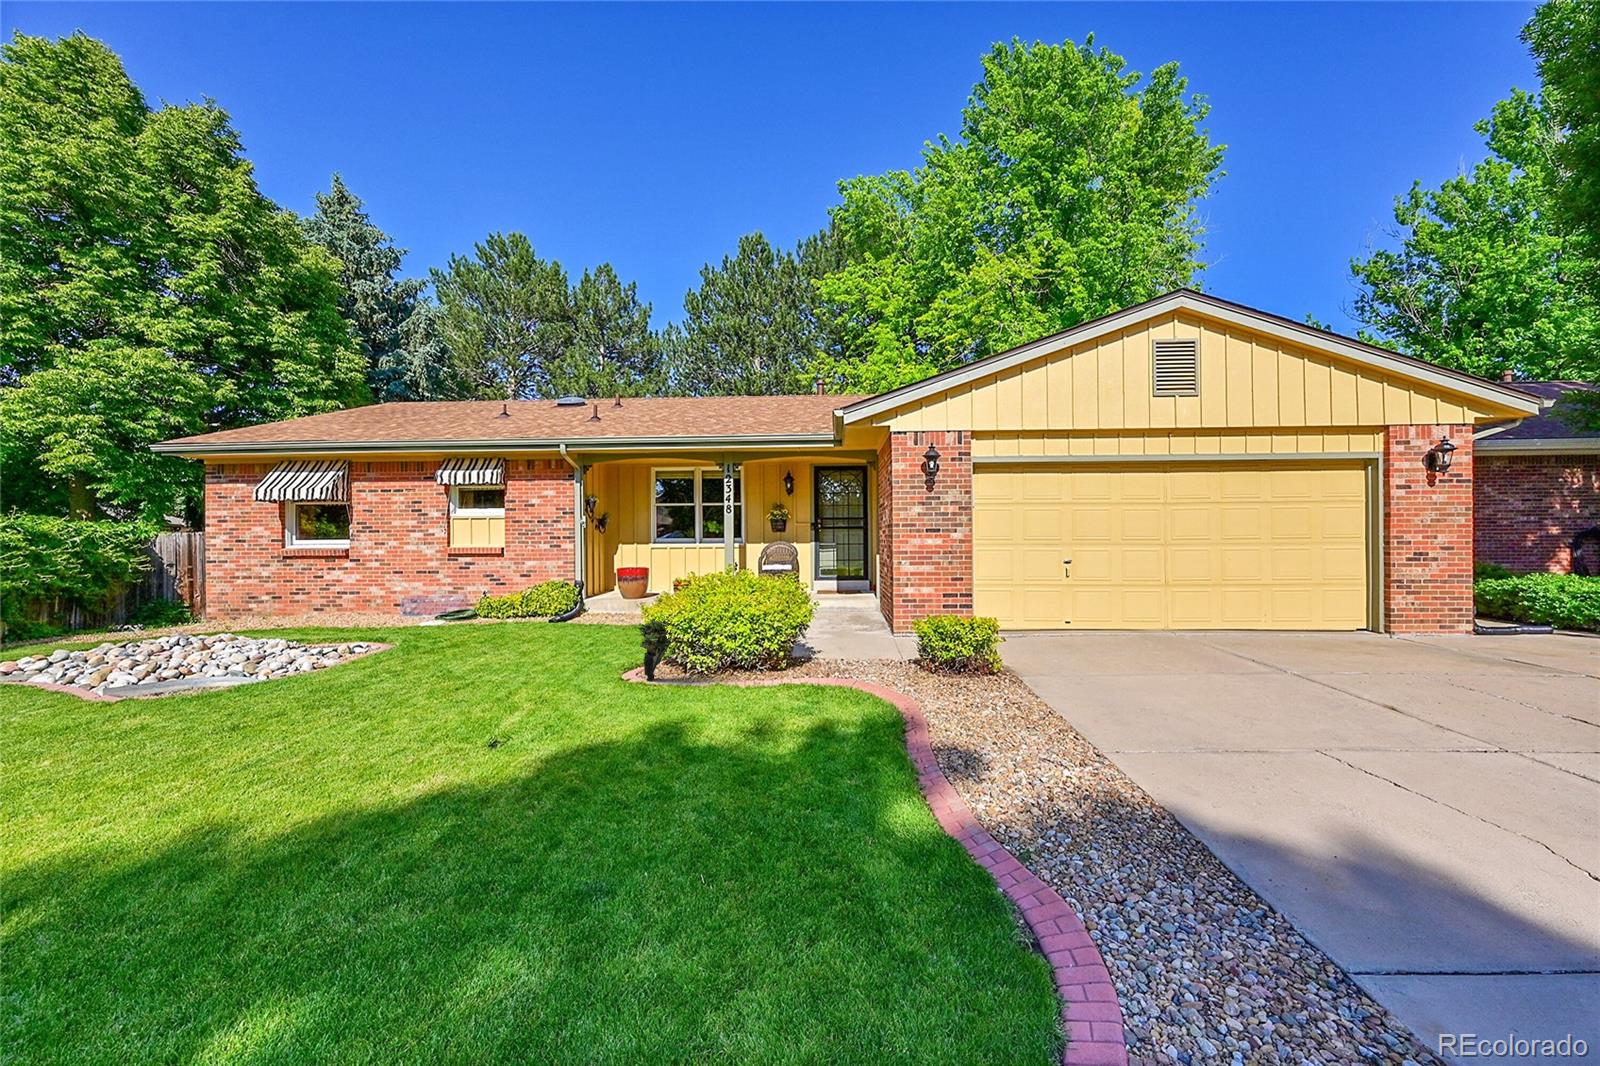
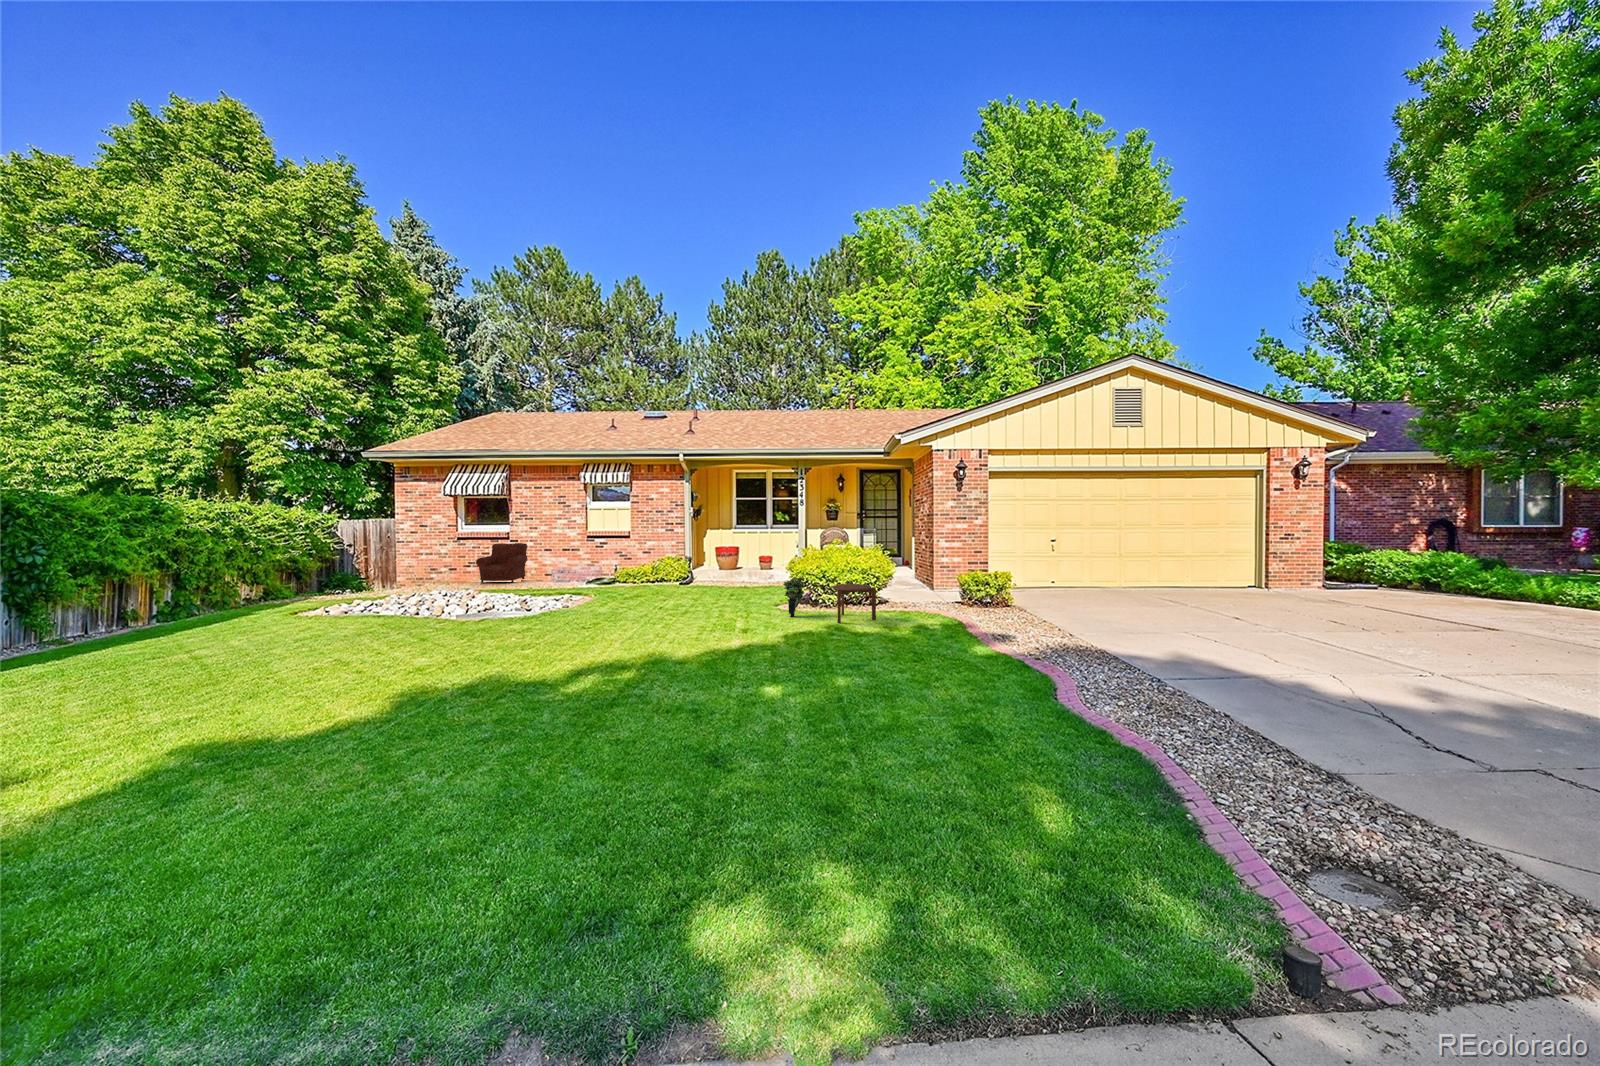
armchair: none [285,563,366,617] -> present [476,543,527,583]
side table: none [707,628,777,695] -> present [832,584,876,623]

